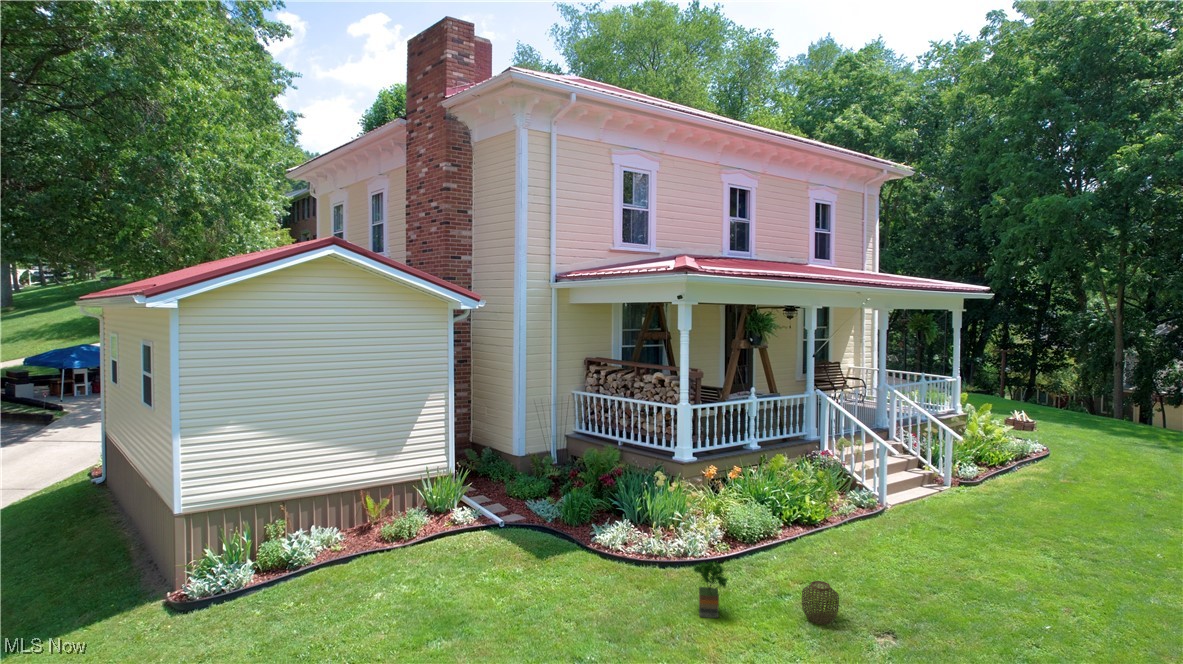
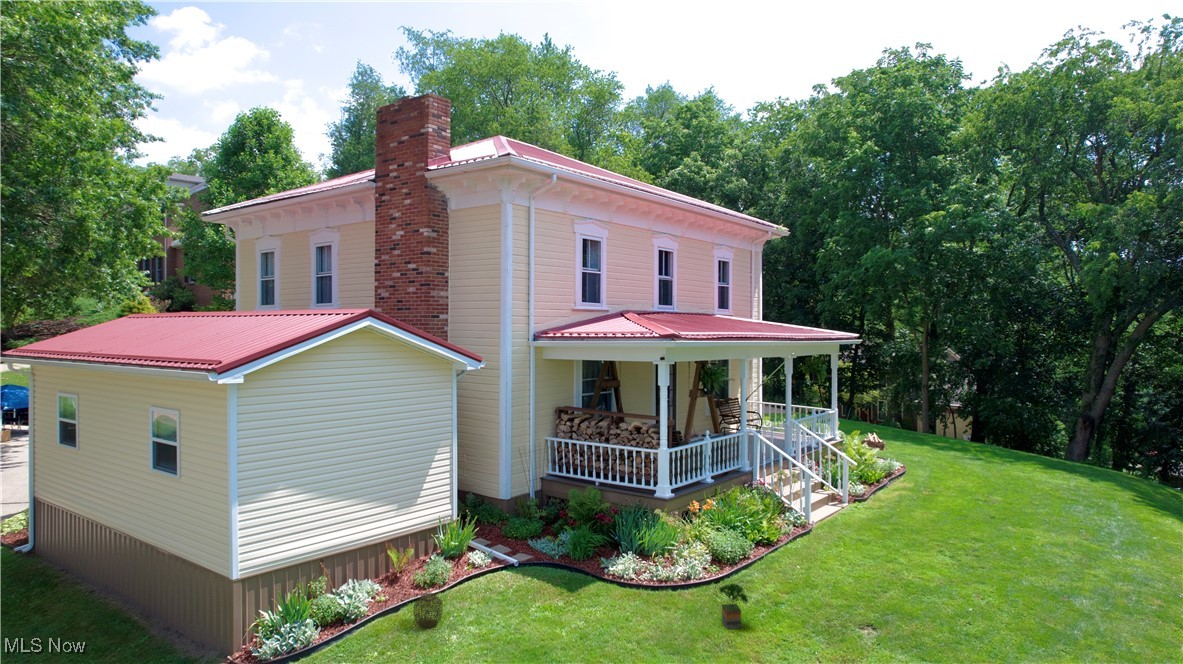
woven basket: present [802,581,839,624] -> present [414,593,443,628]

